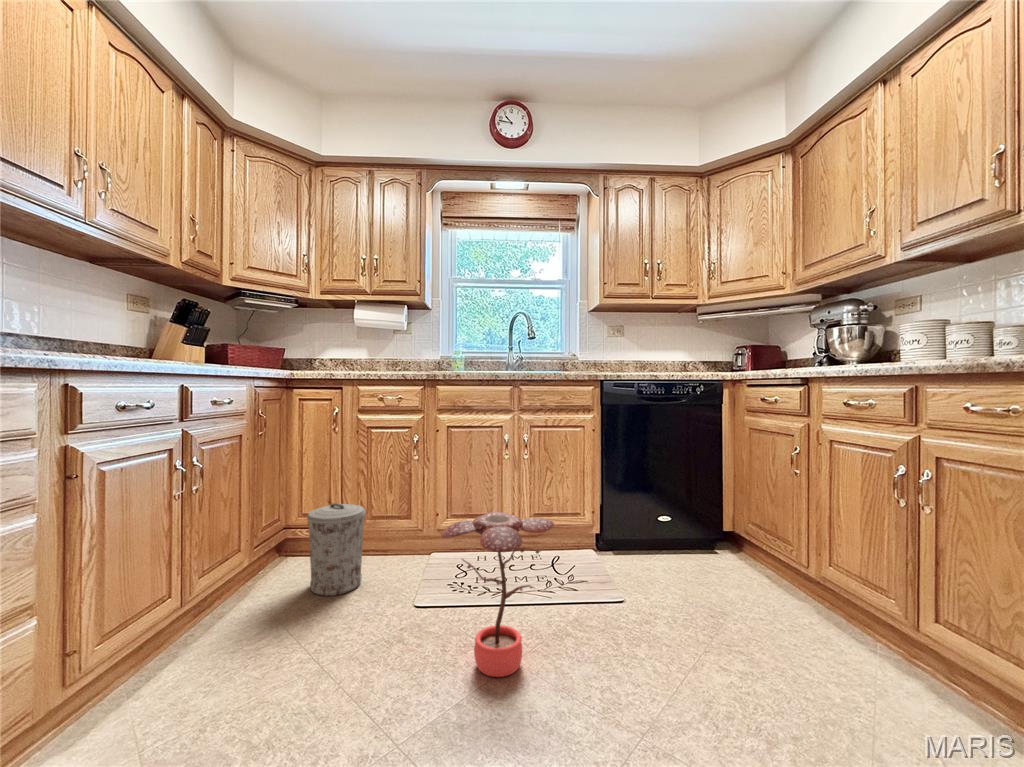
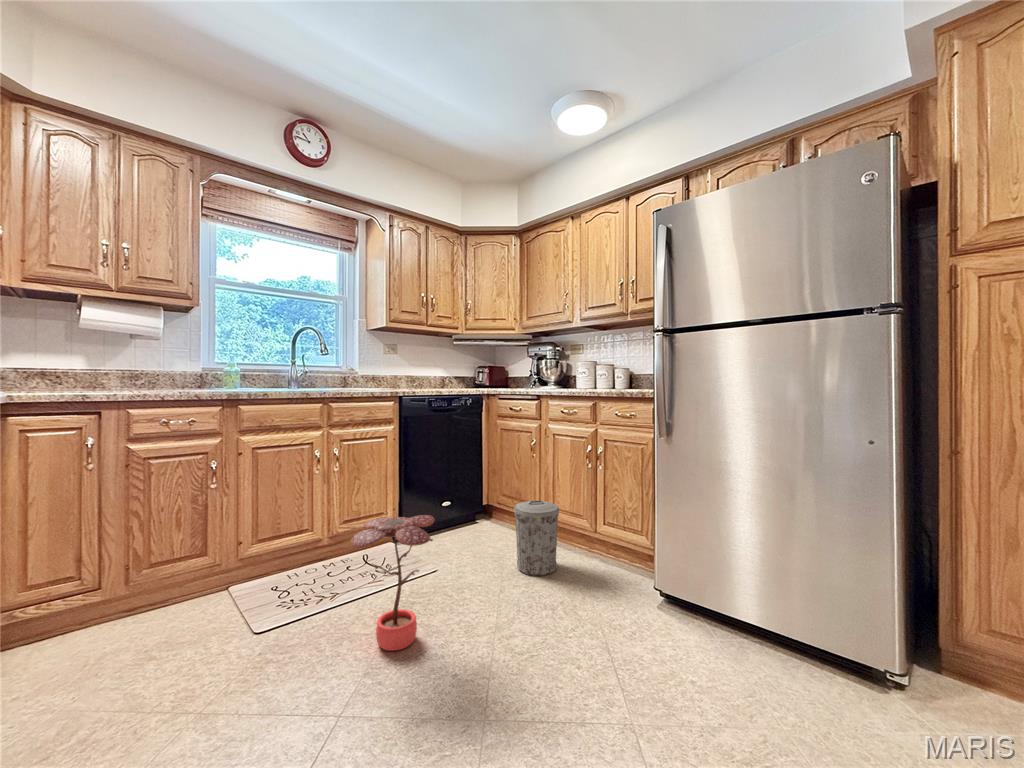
trash can: present [307,504,366,596] -> present [514,501,559,576]

